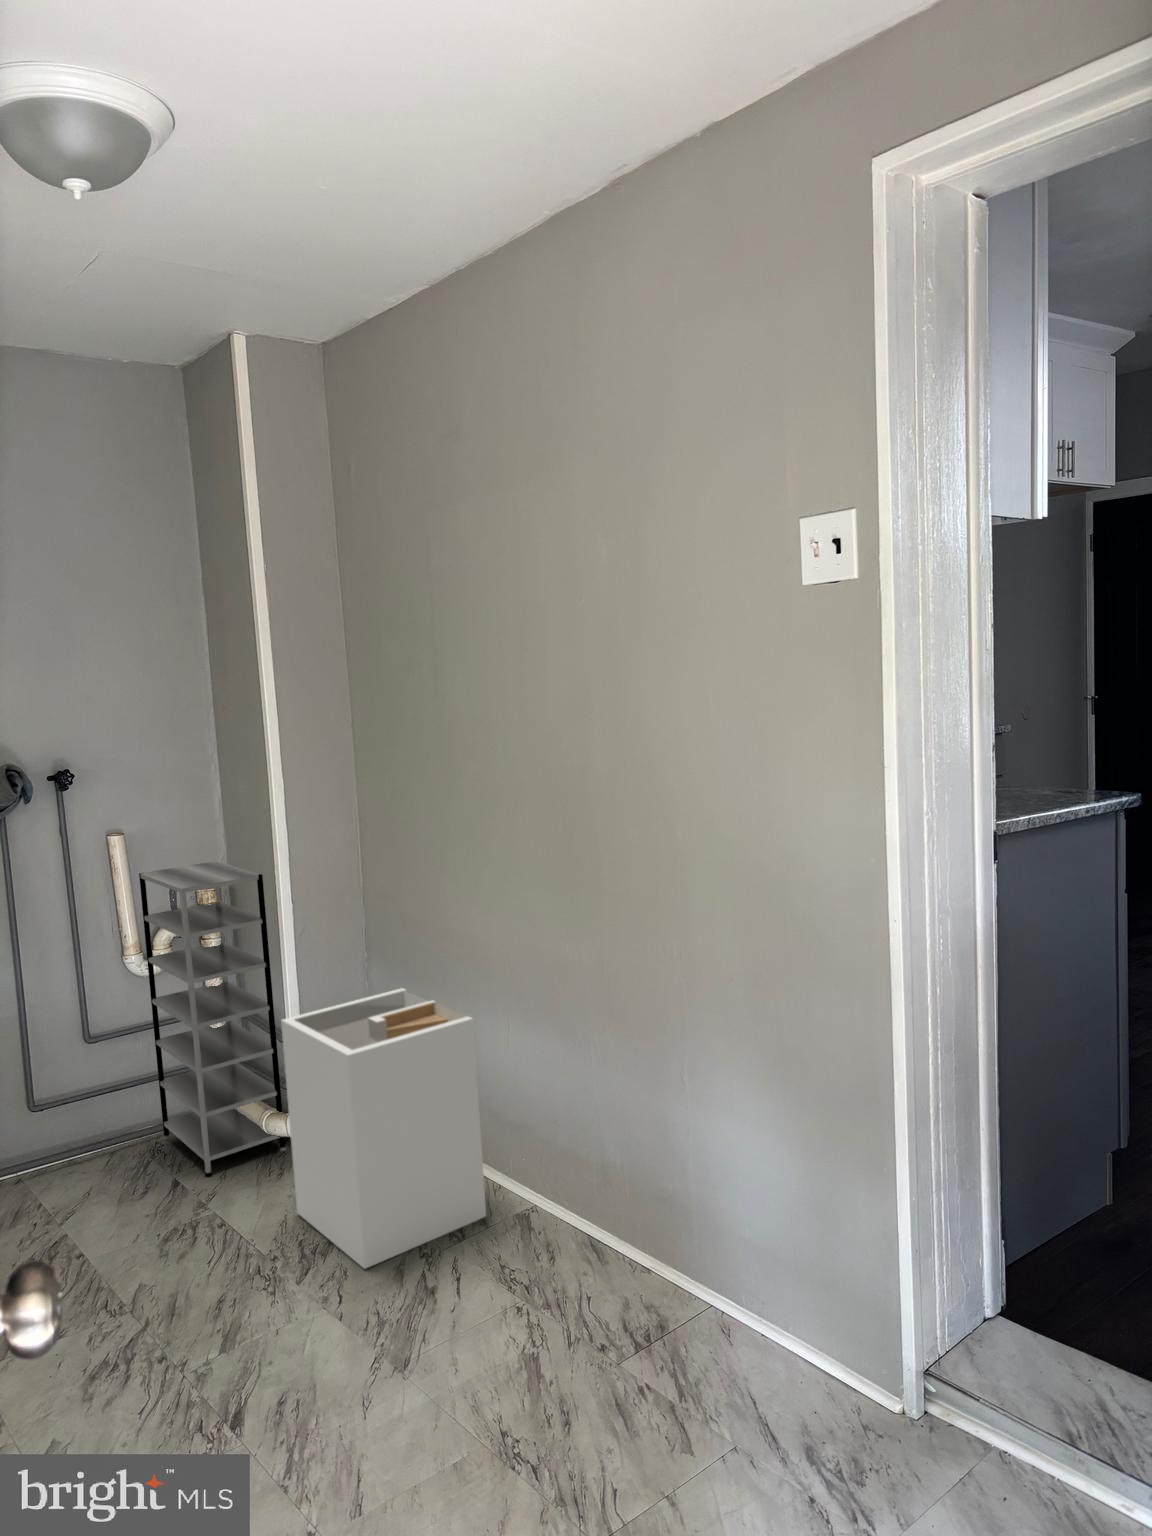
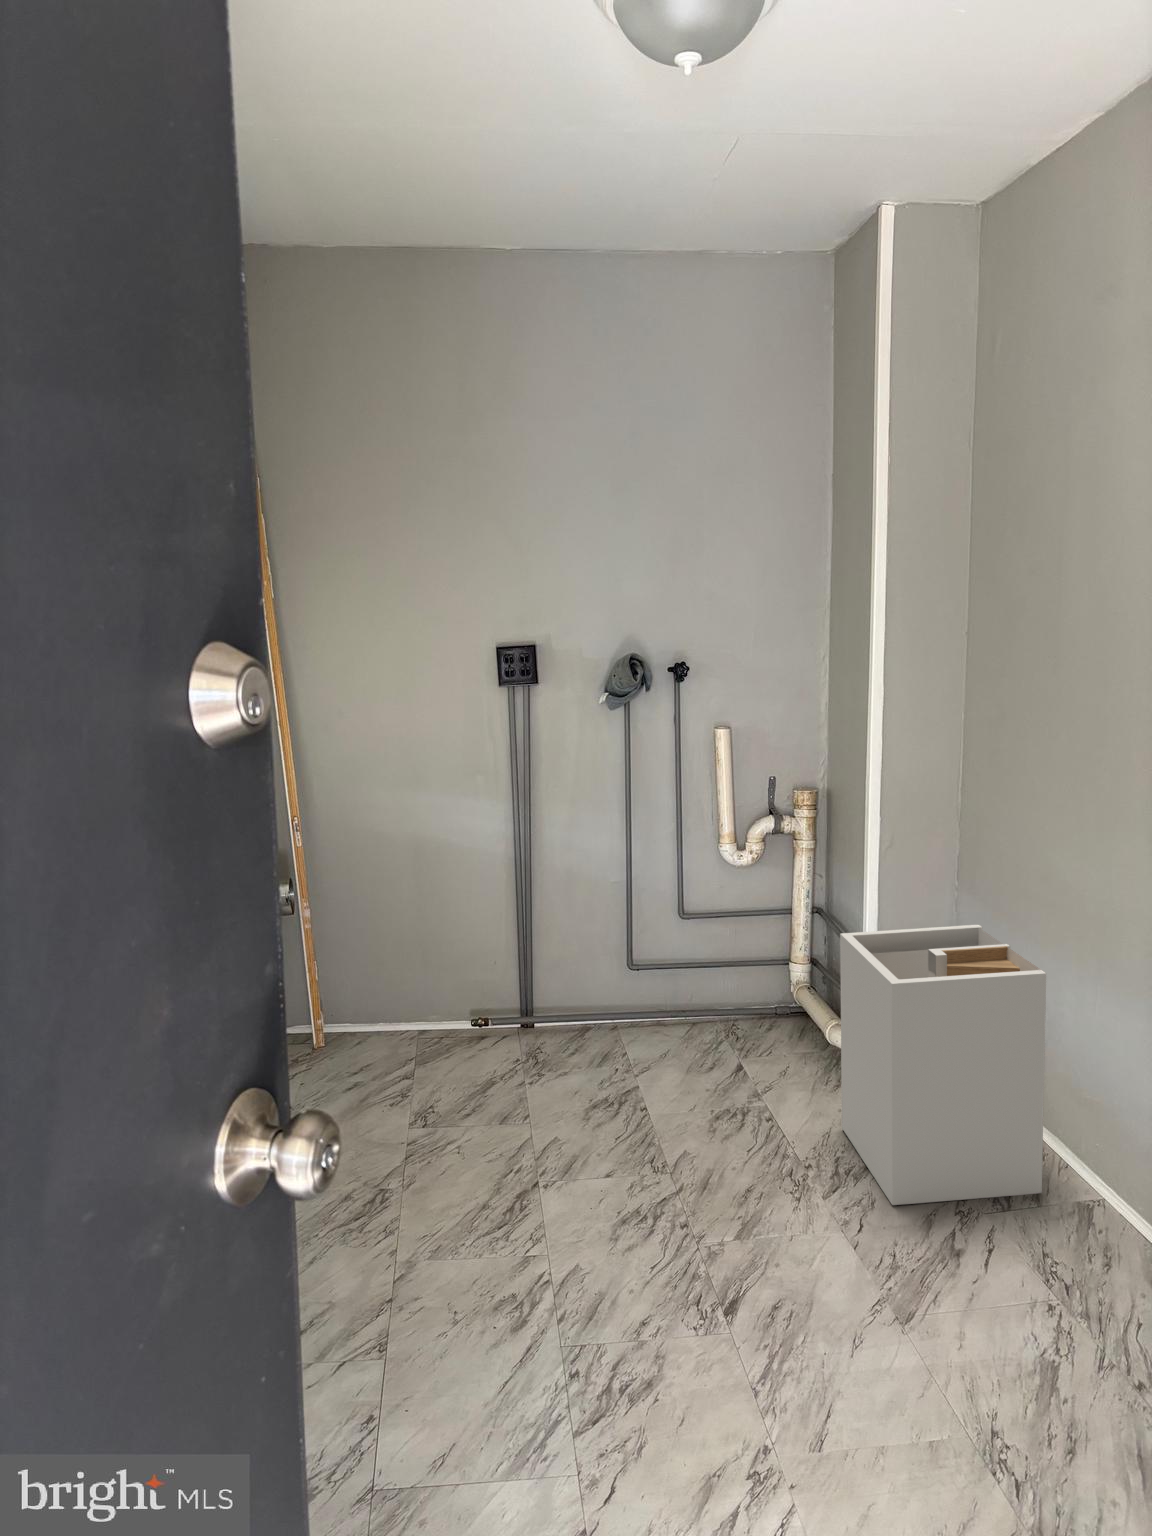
shelving unit: present [139,861,286,1176] -> none [737,766,850,1068]

